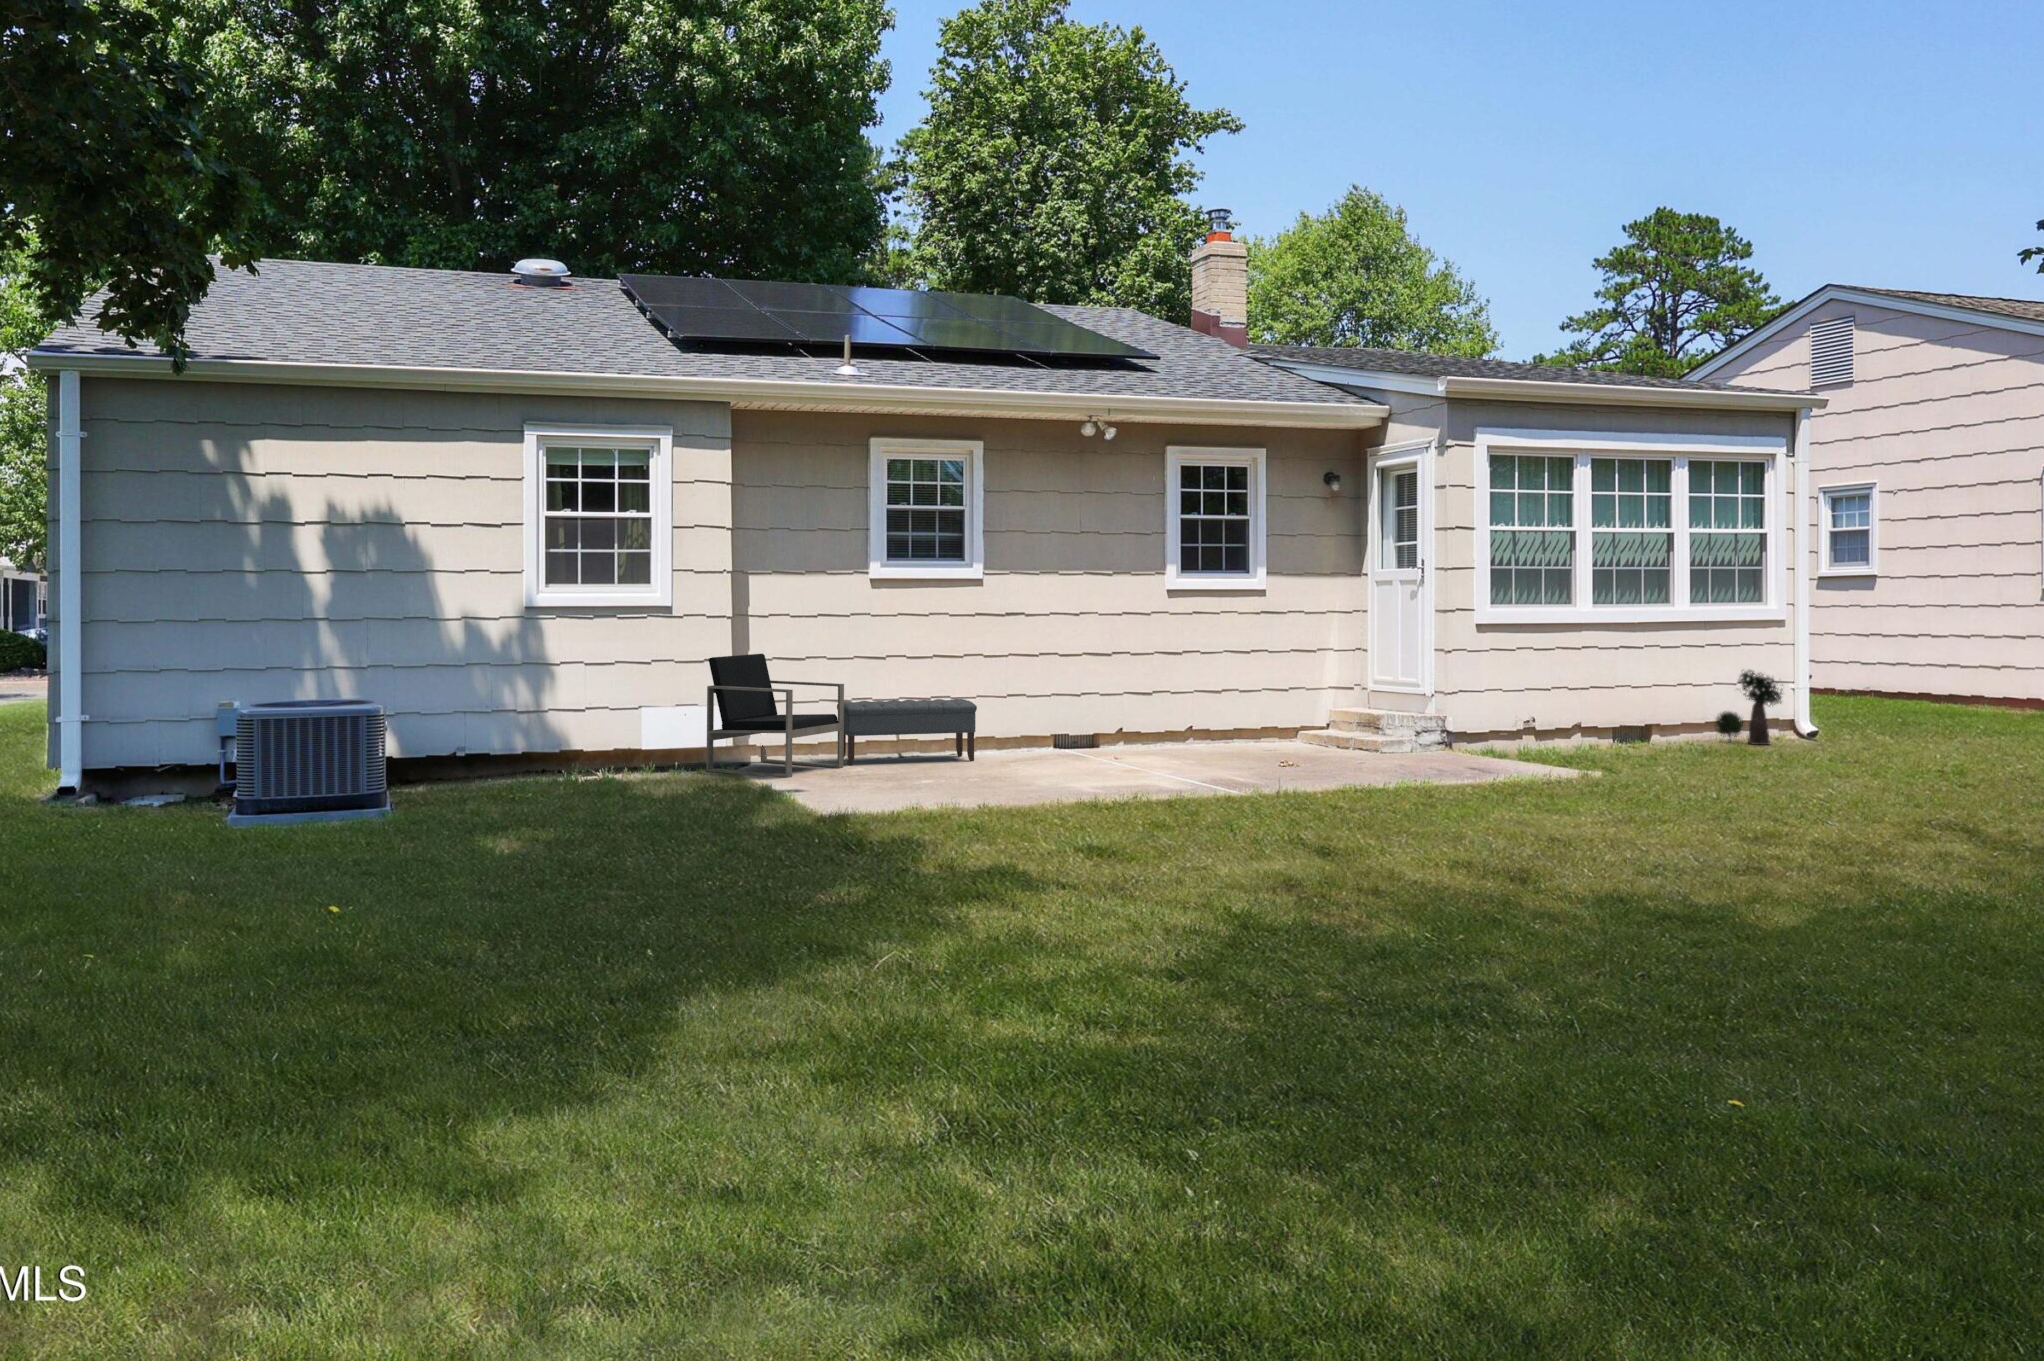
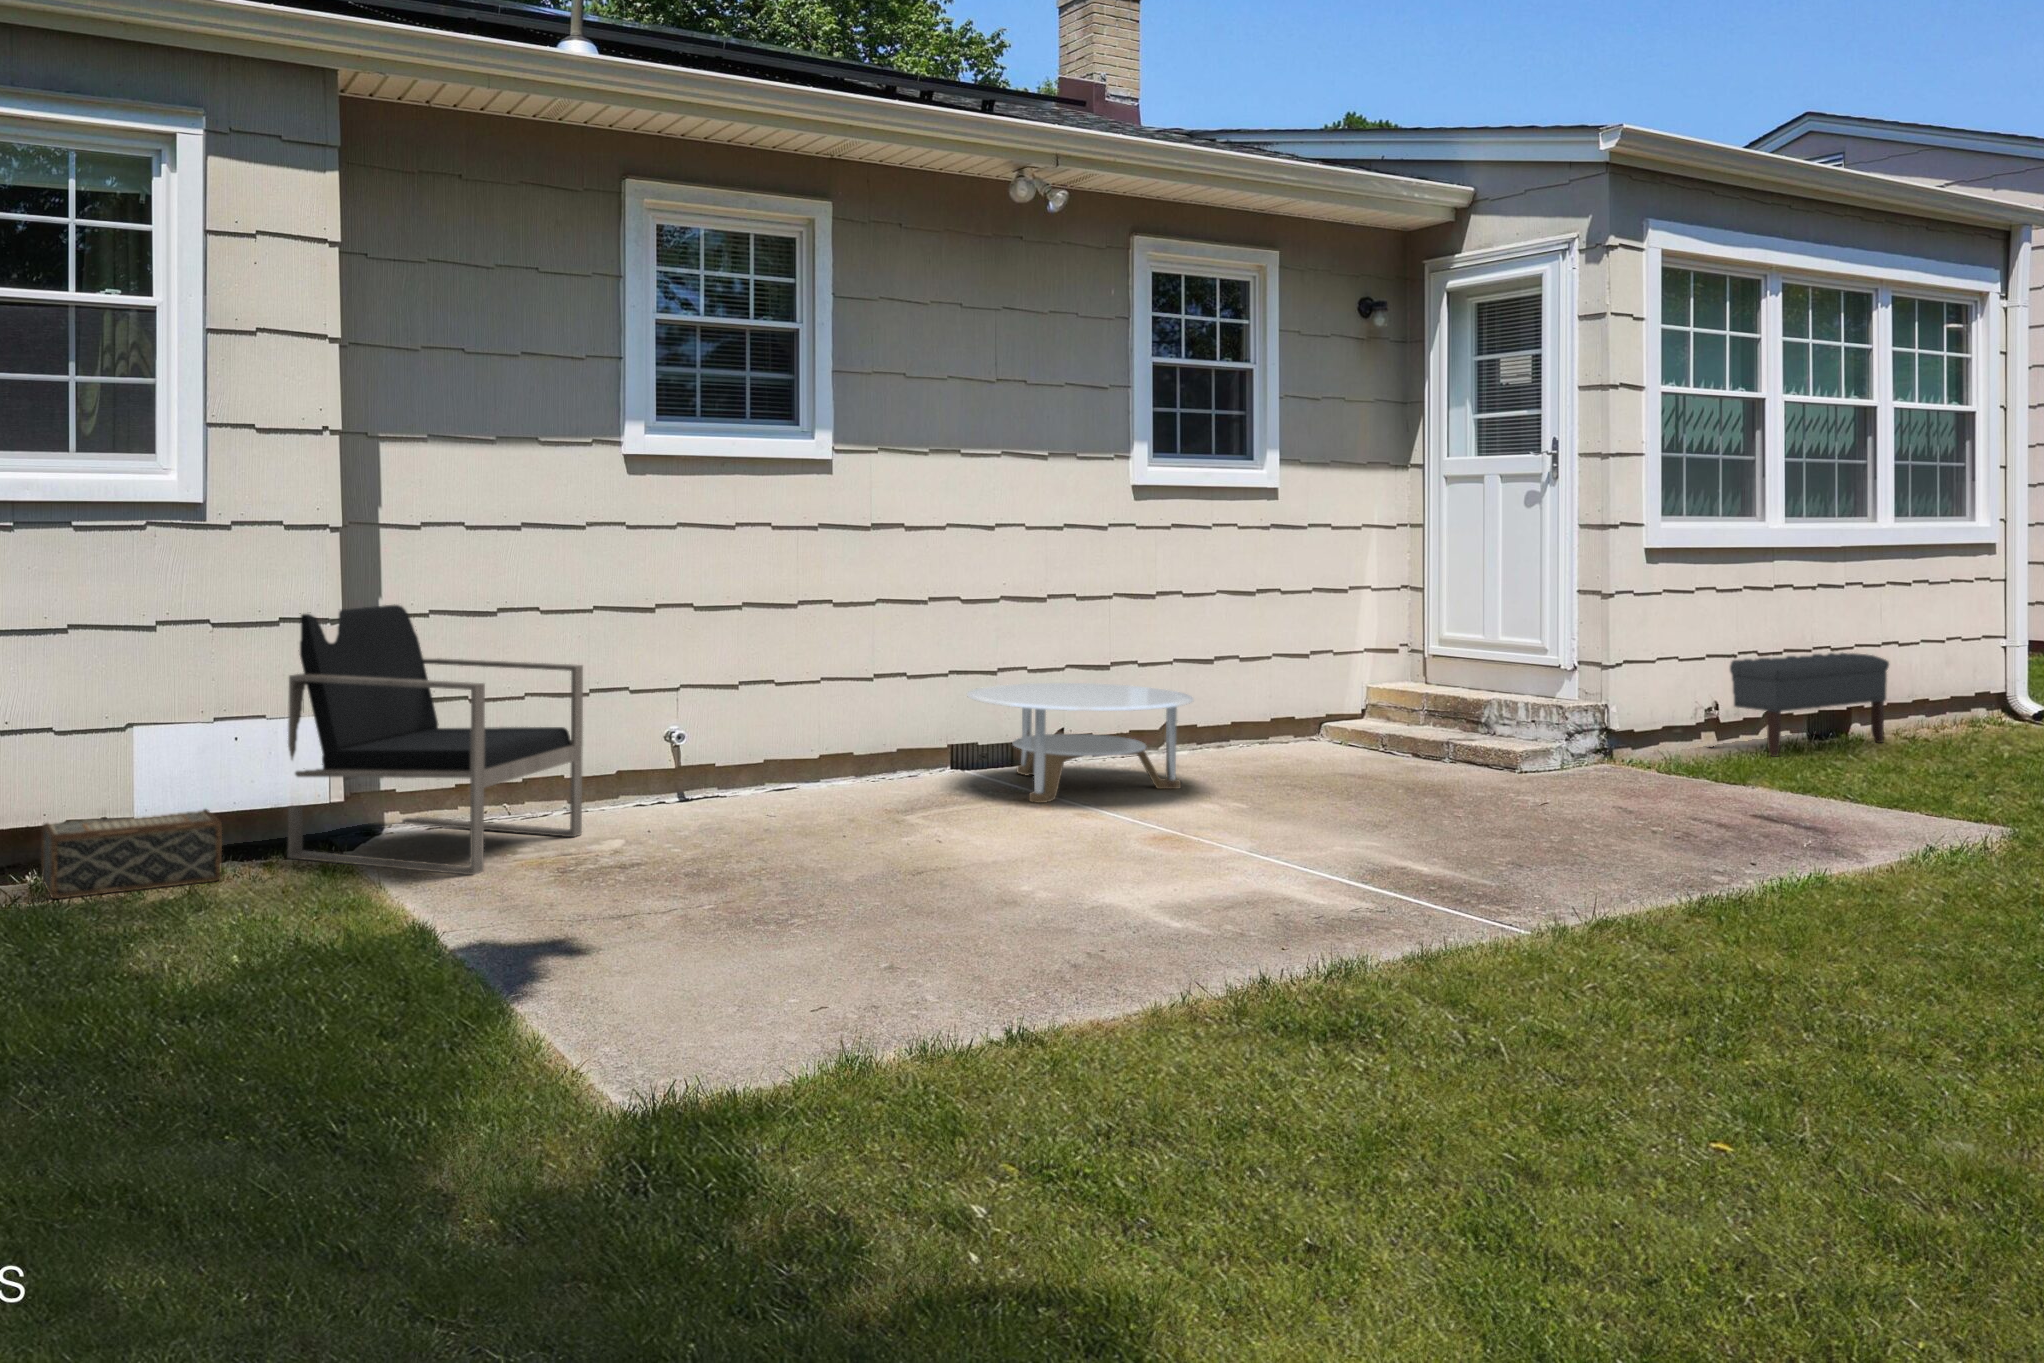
potted plant: present [1715,670,1781,745] -> none [1908,615,2027,732]
bench: present [837,699,977,765] -> present [1730,653,1889,757]
round table: none [1056,701,1180,762] -> present [967,683,1194,803]
woven basket: none [603,745,678,780] -> present [41,809,222,899]

